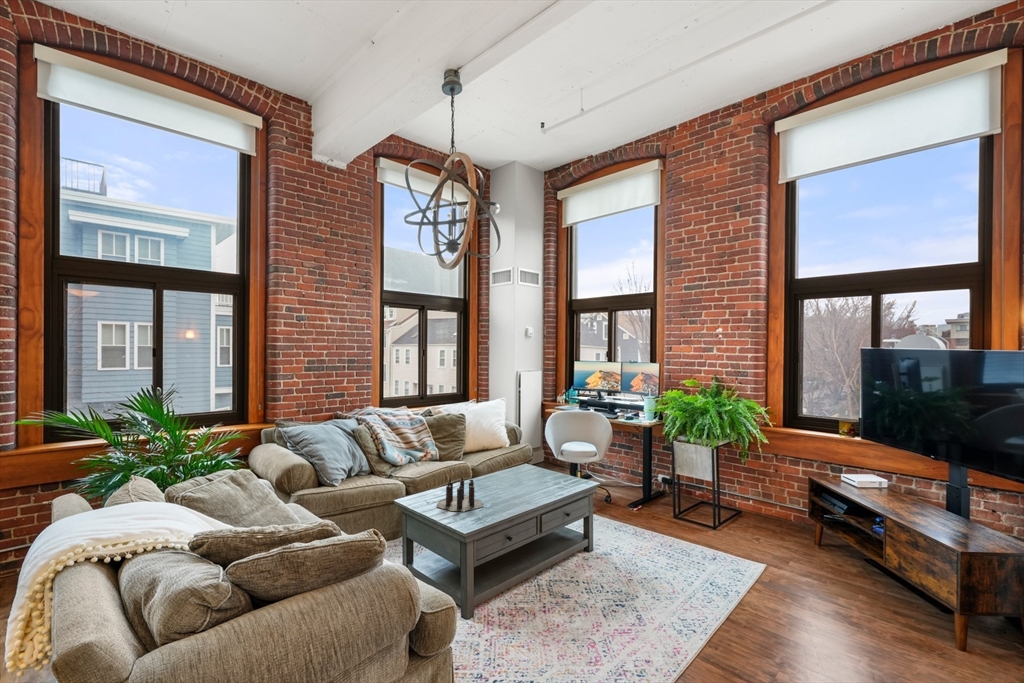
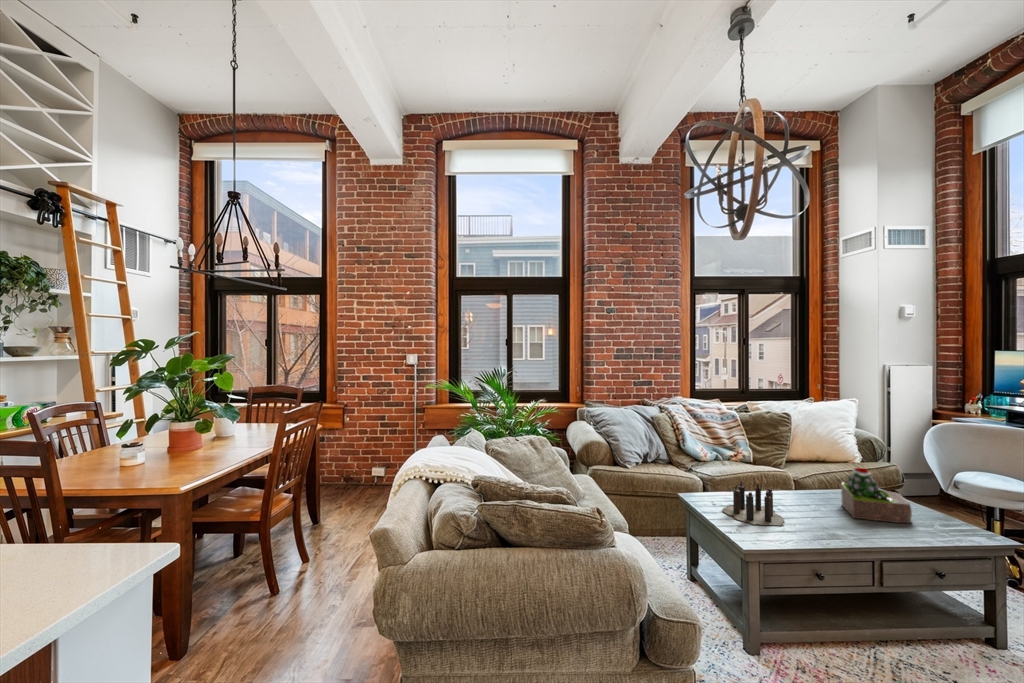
succulent plant: none [511,452,551,489] -> present [841,468,912,523]

